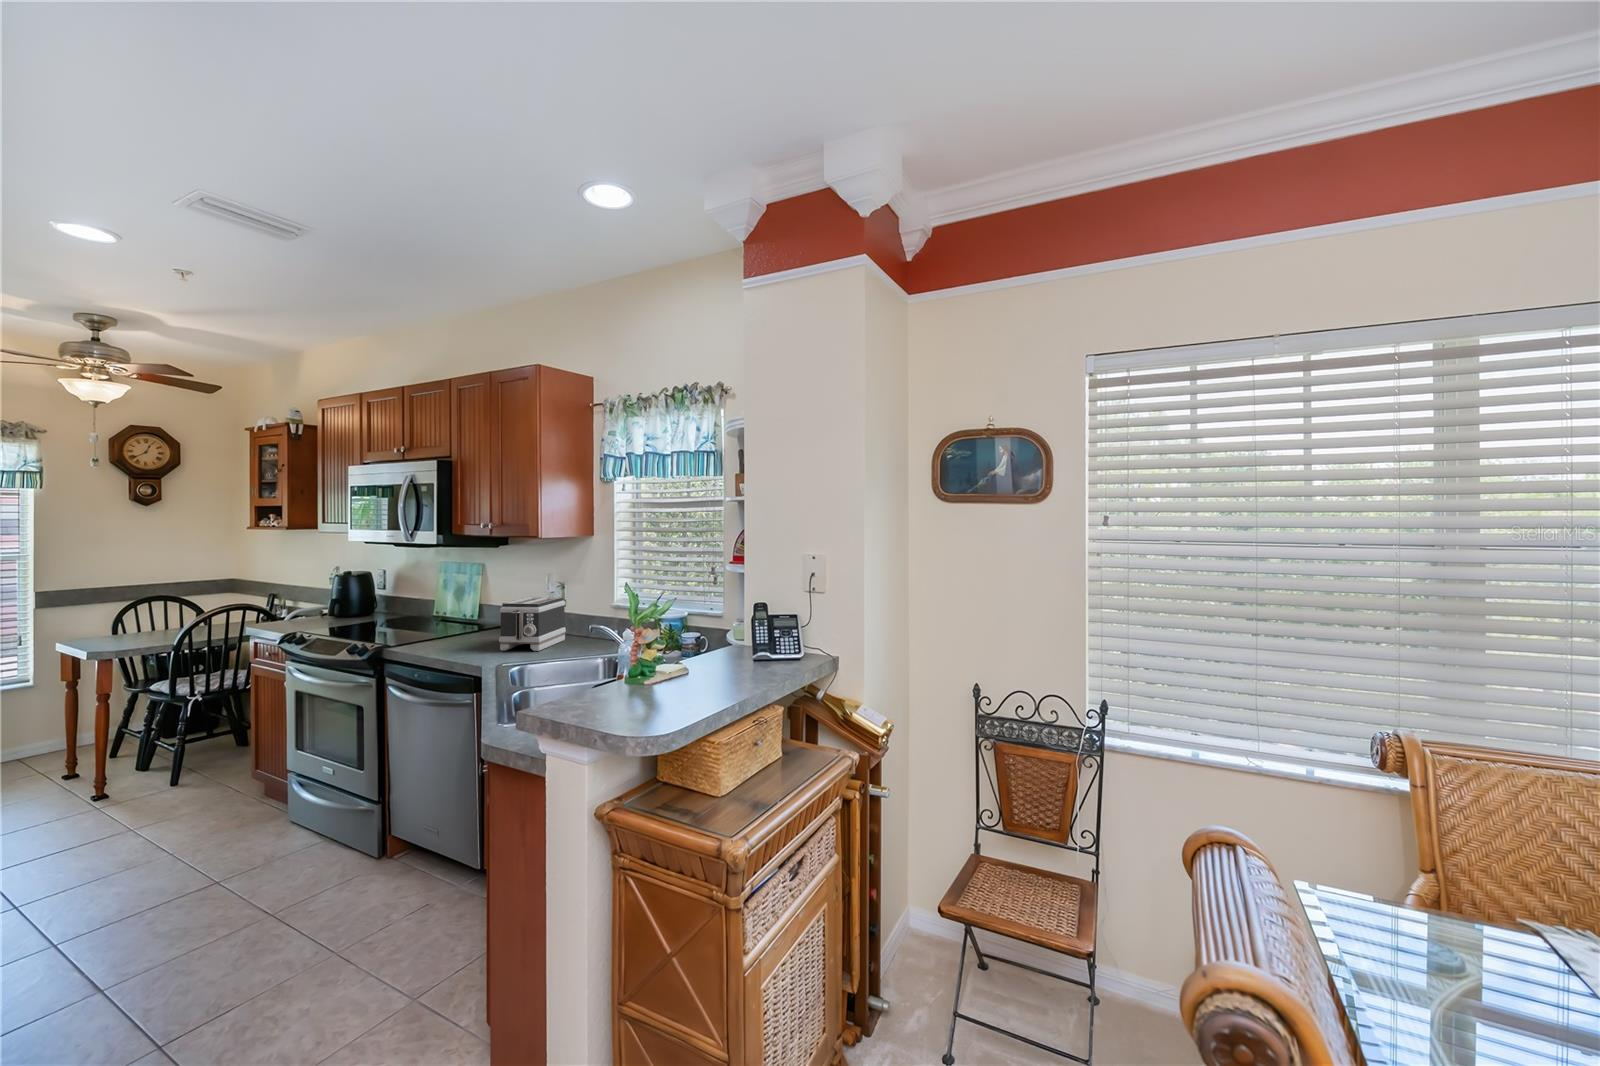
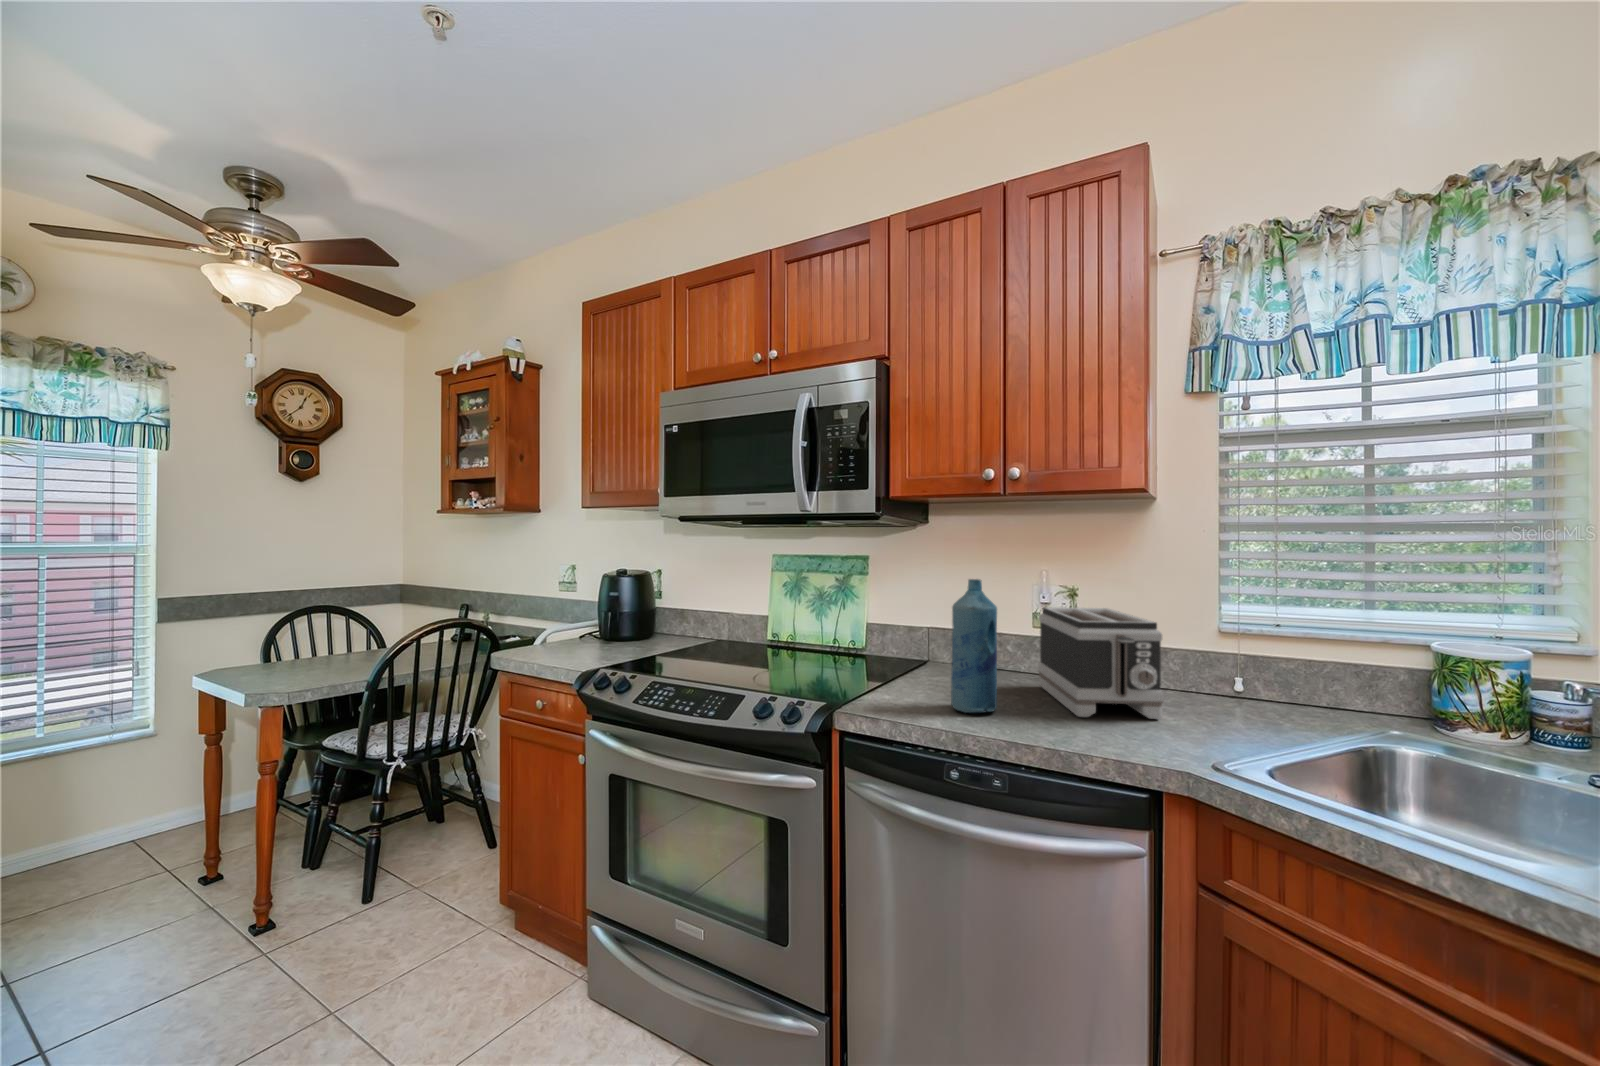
bottle: none [446,582,472,649] -> present [951,579,997,713]

